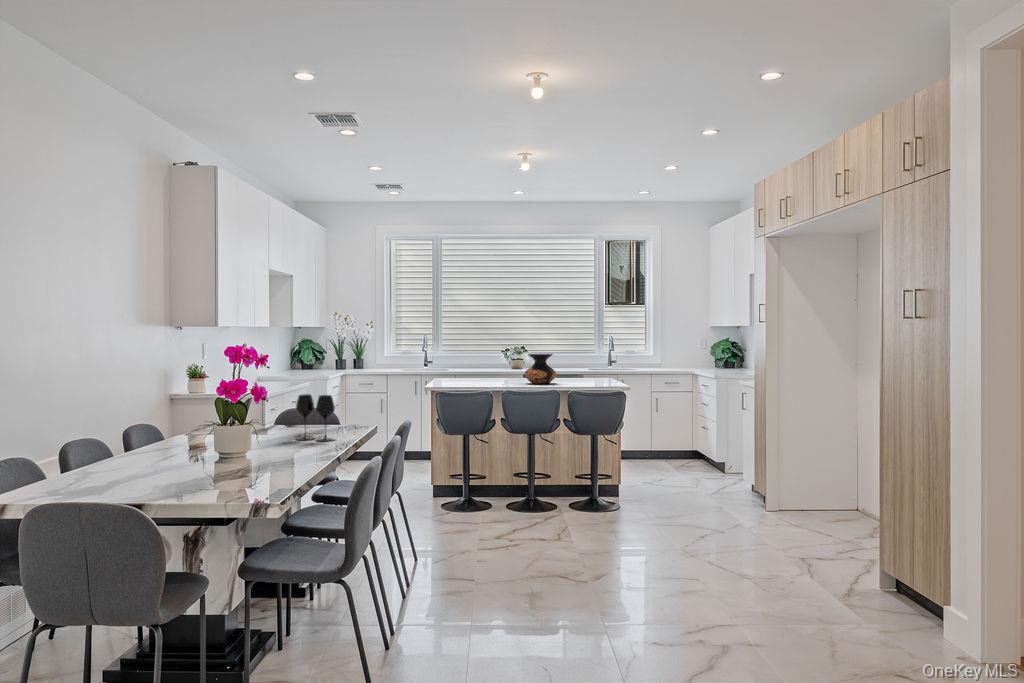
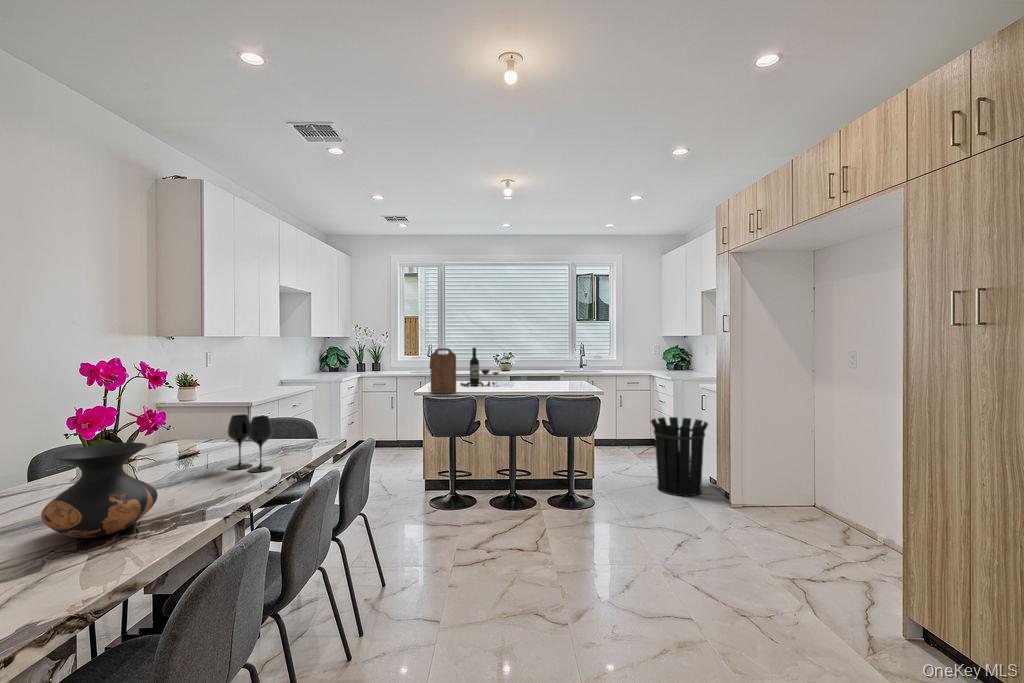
wine bottle: none [471,339,516,382] -> present [461,348,499,386]
cutting board: none [443,340,471,387] -> present [430,348,456,393]
vase: present [524,354,556,384] -> present [41,442,158,538]
waste bin: none [684,418,748,503] -> present [651,417,708,496]

